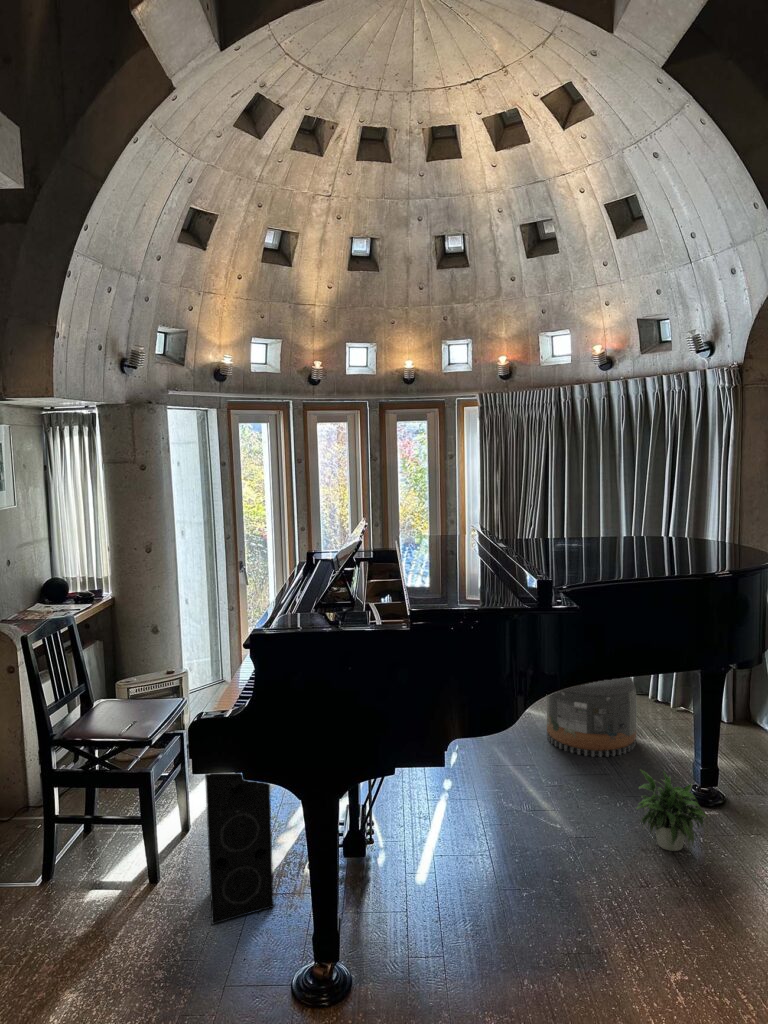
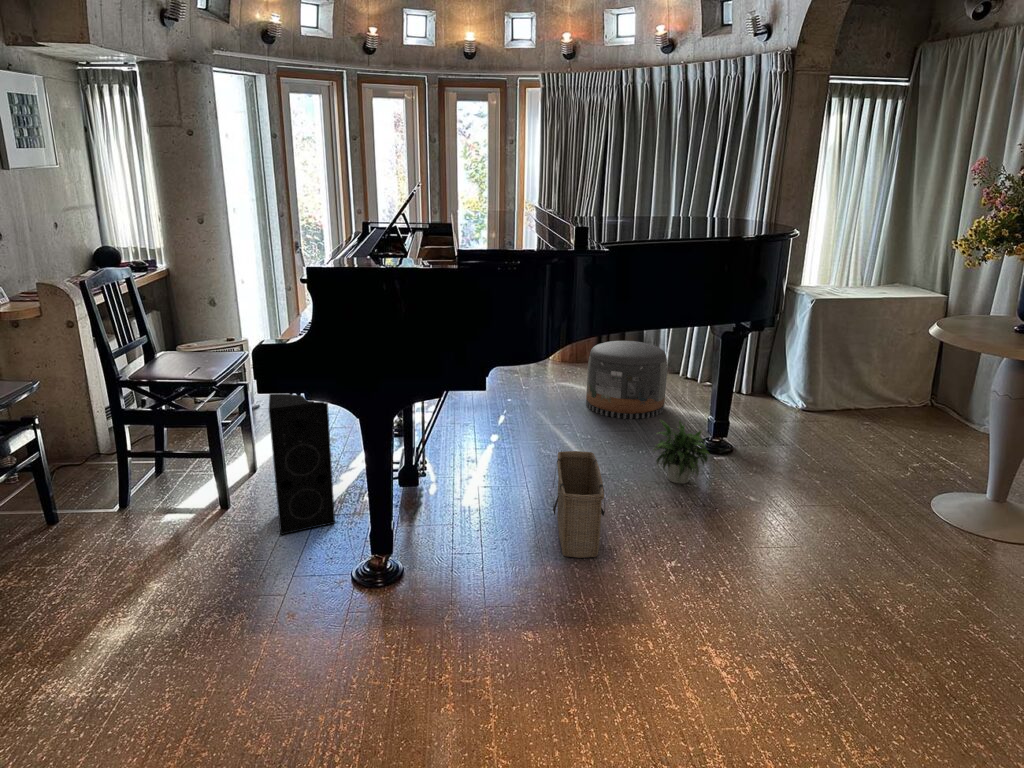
basket: none [526,818,592,967] -> present [553,451,605,558]

